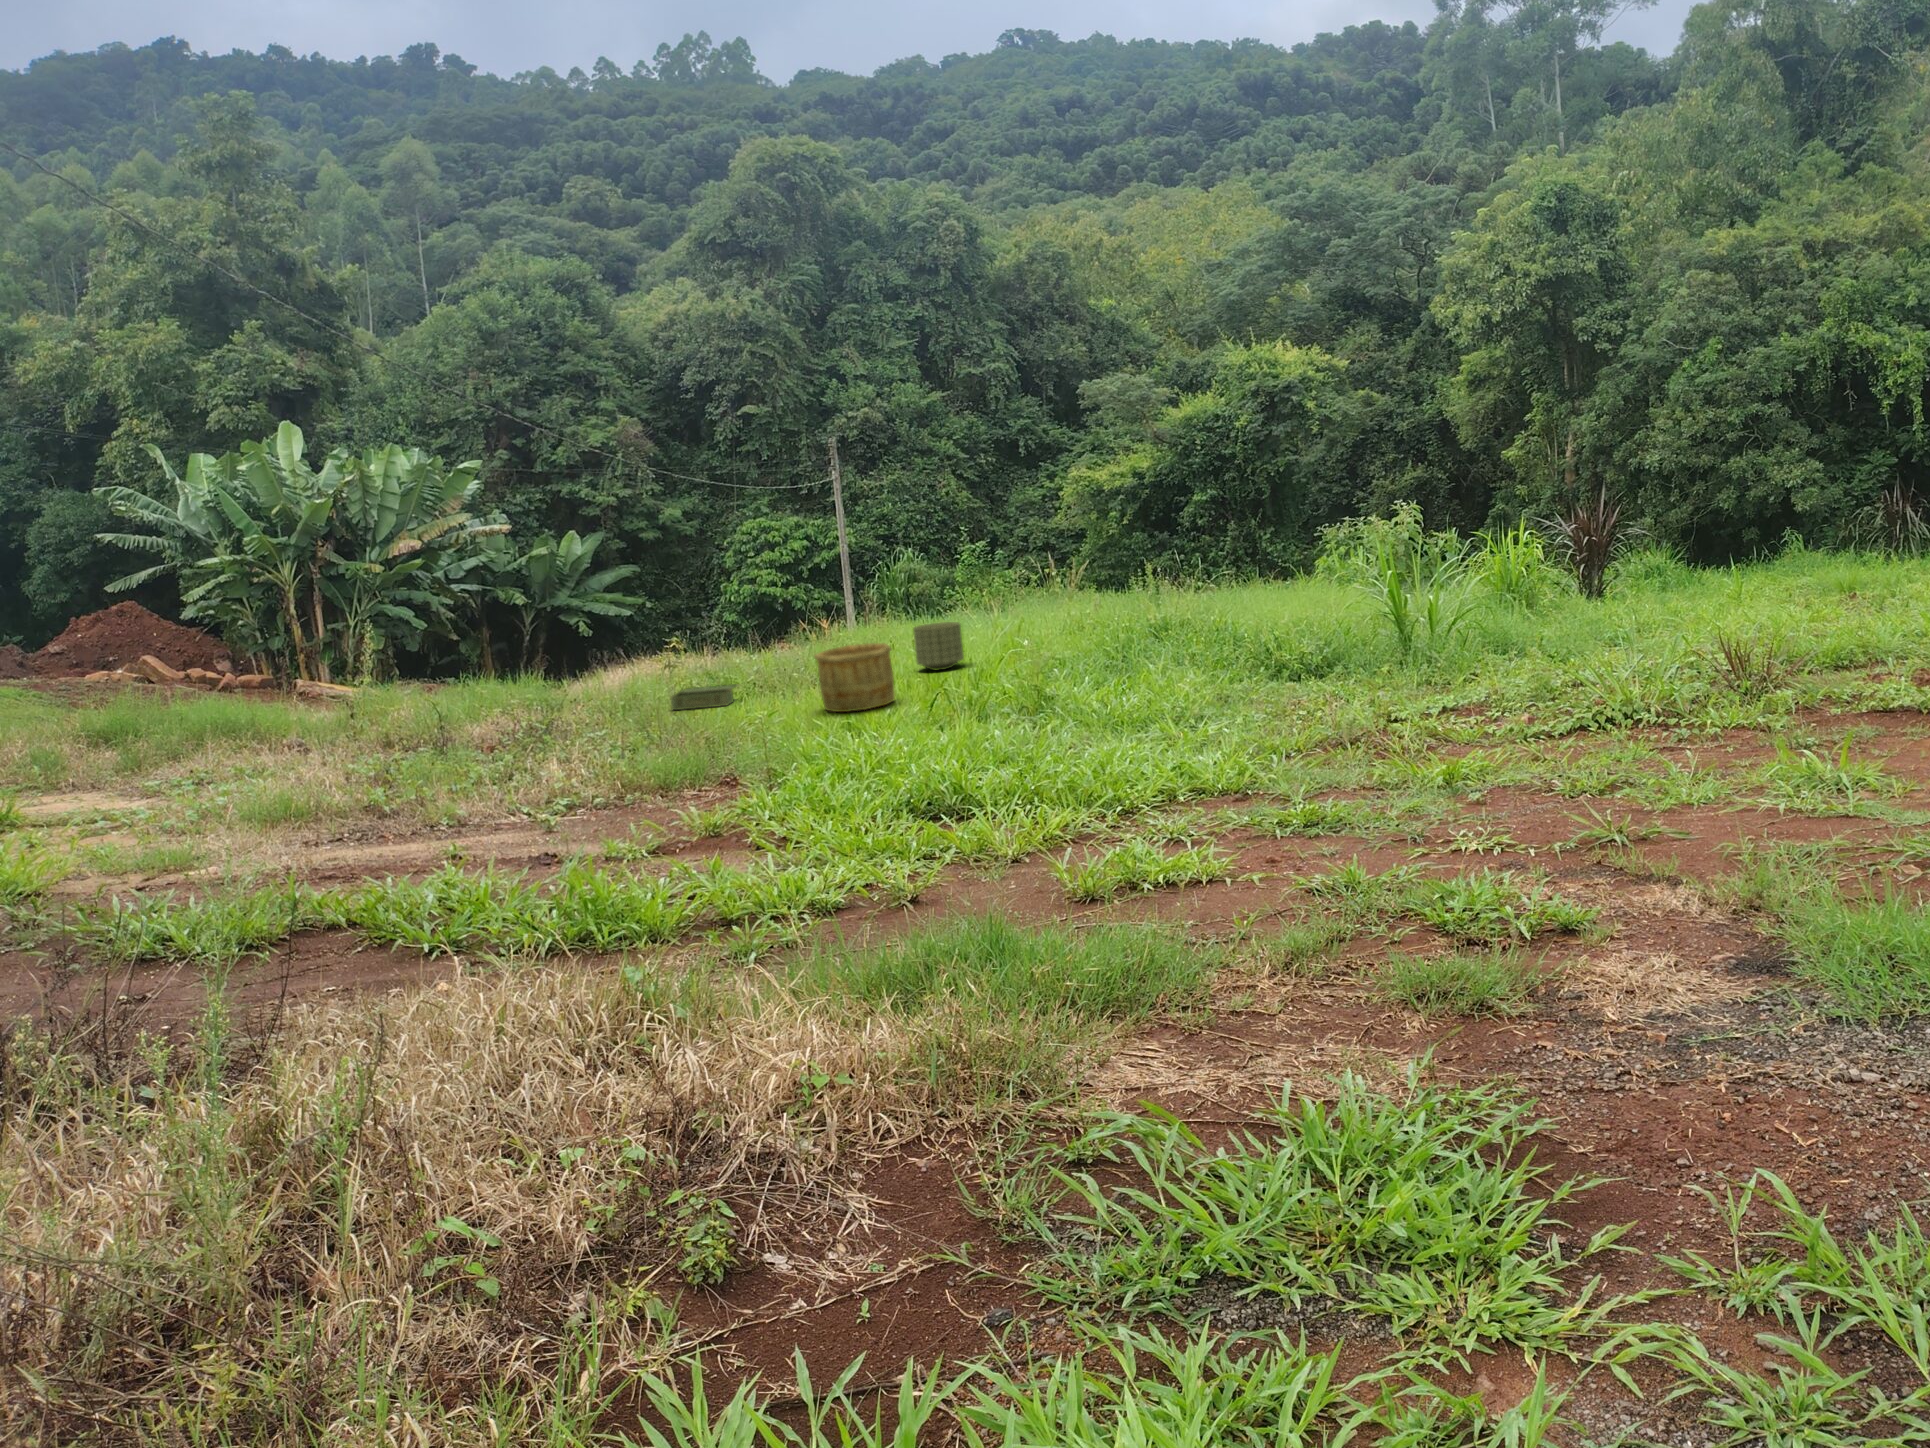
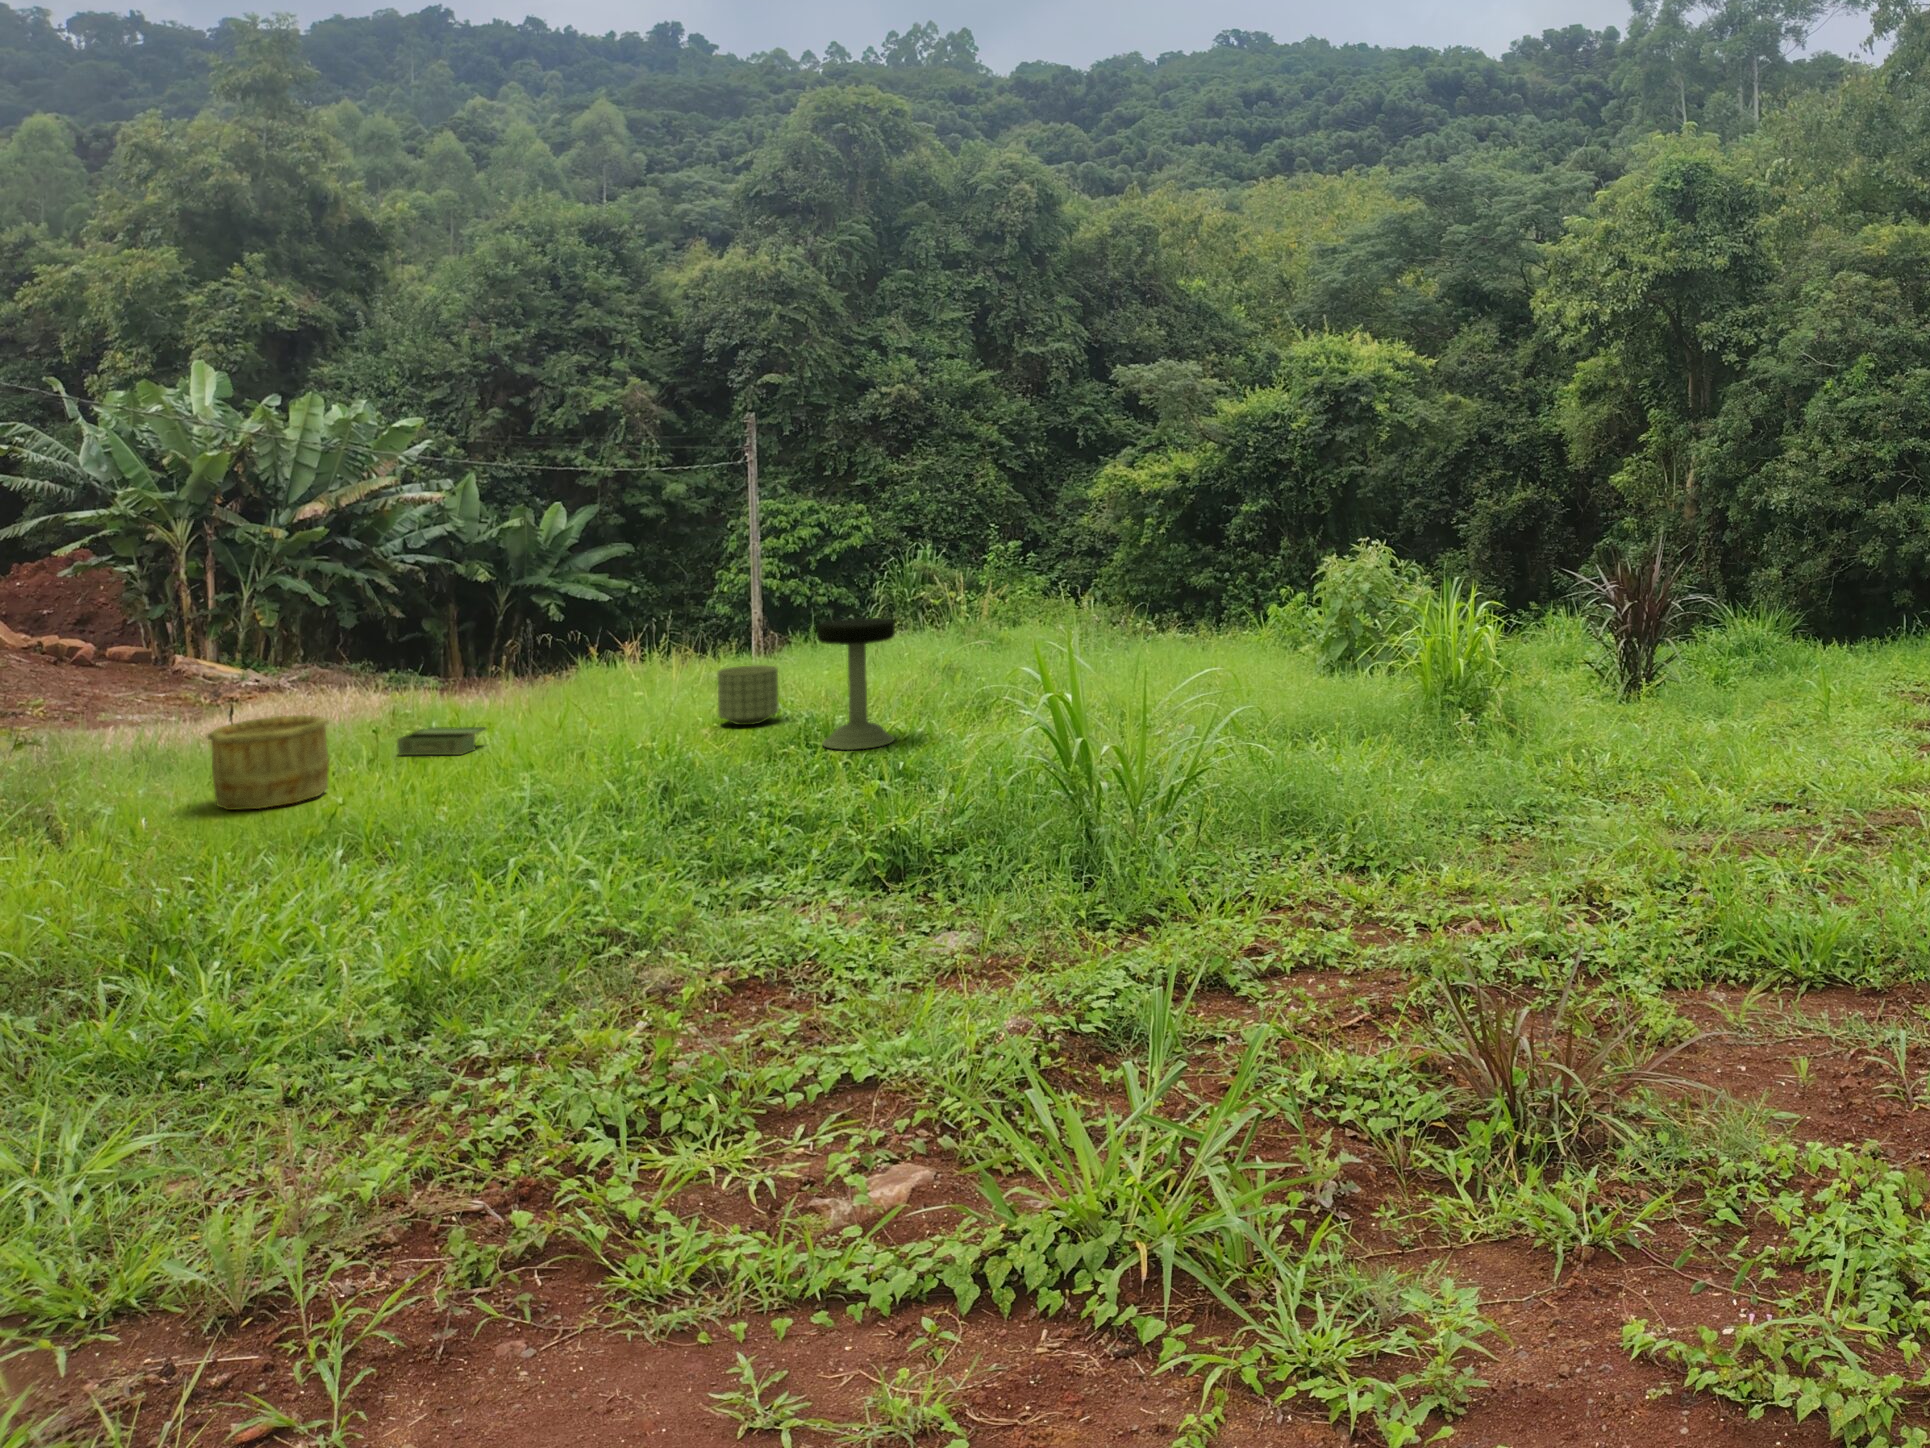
stool: none [1012,573,1080,678] -> present [817,618,895,750]
wooden bucket: present [814,643,895,712] -> present [207,715,329,810]

